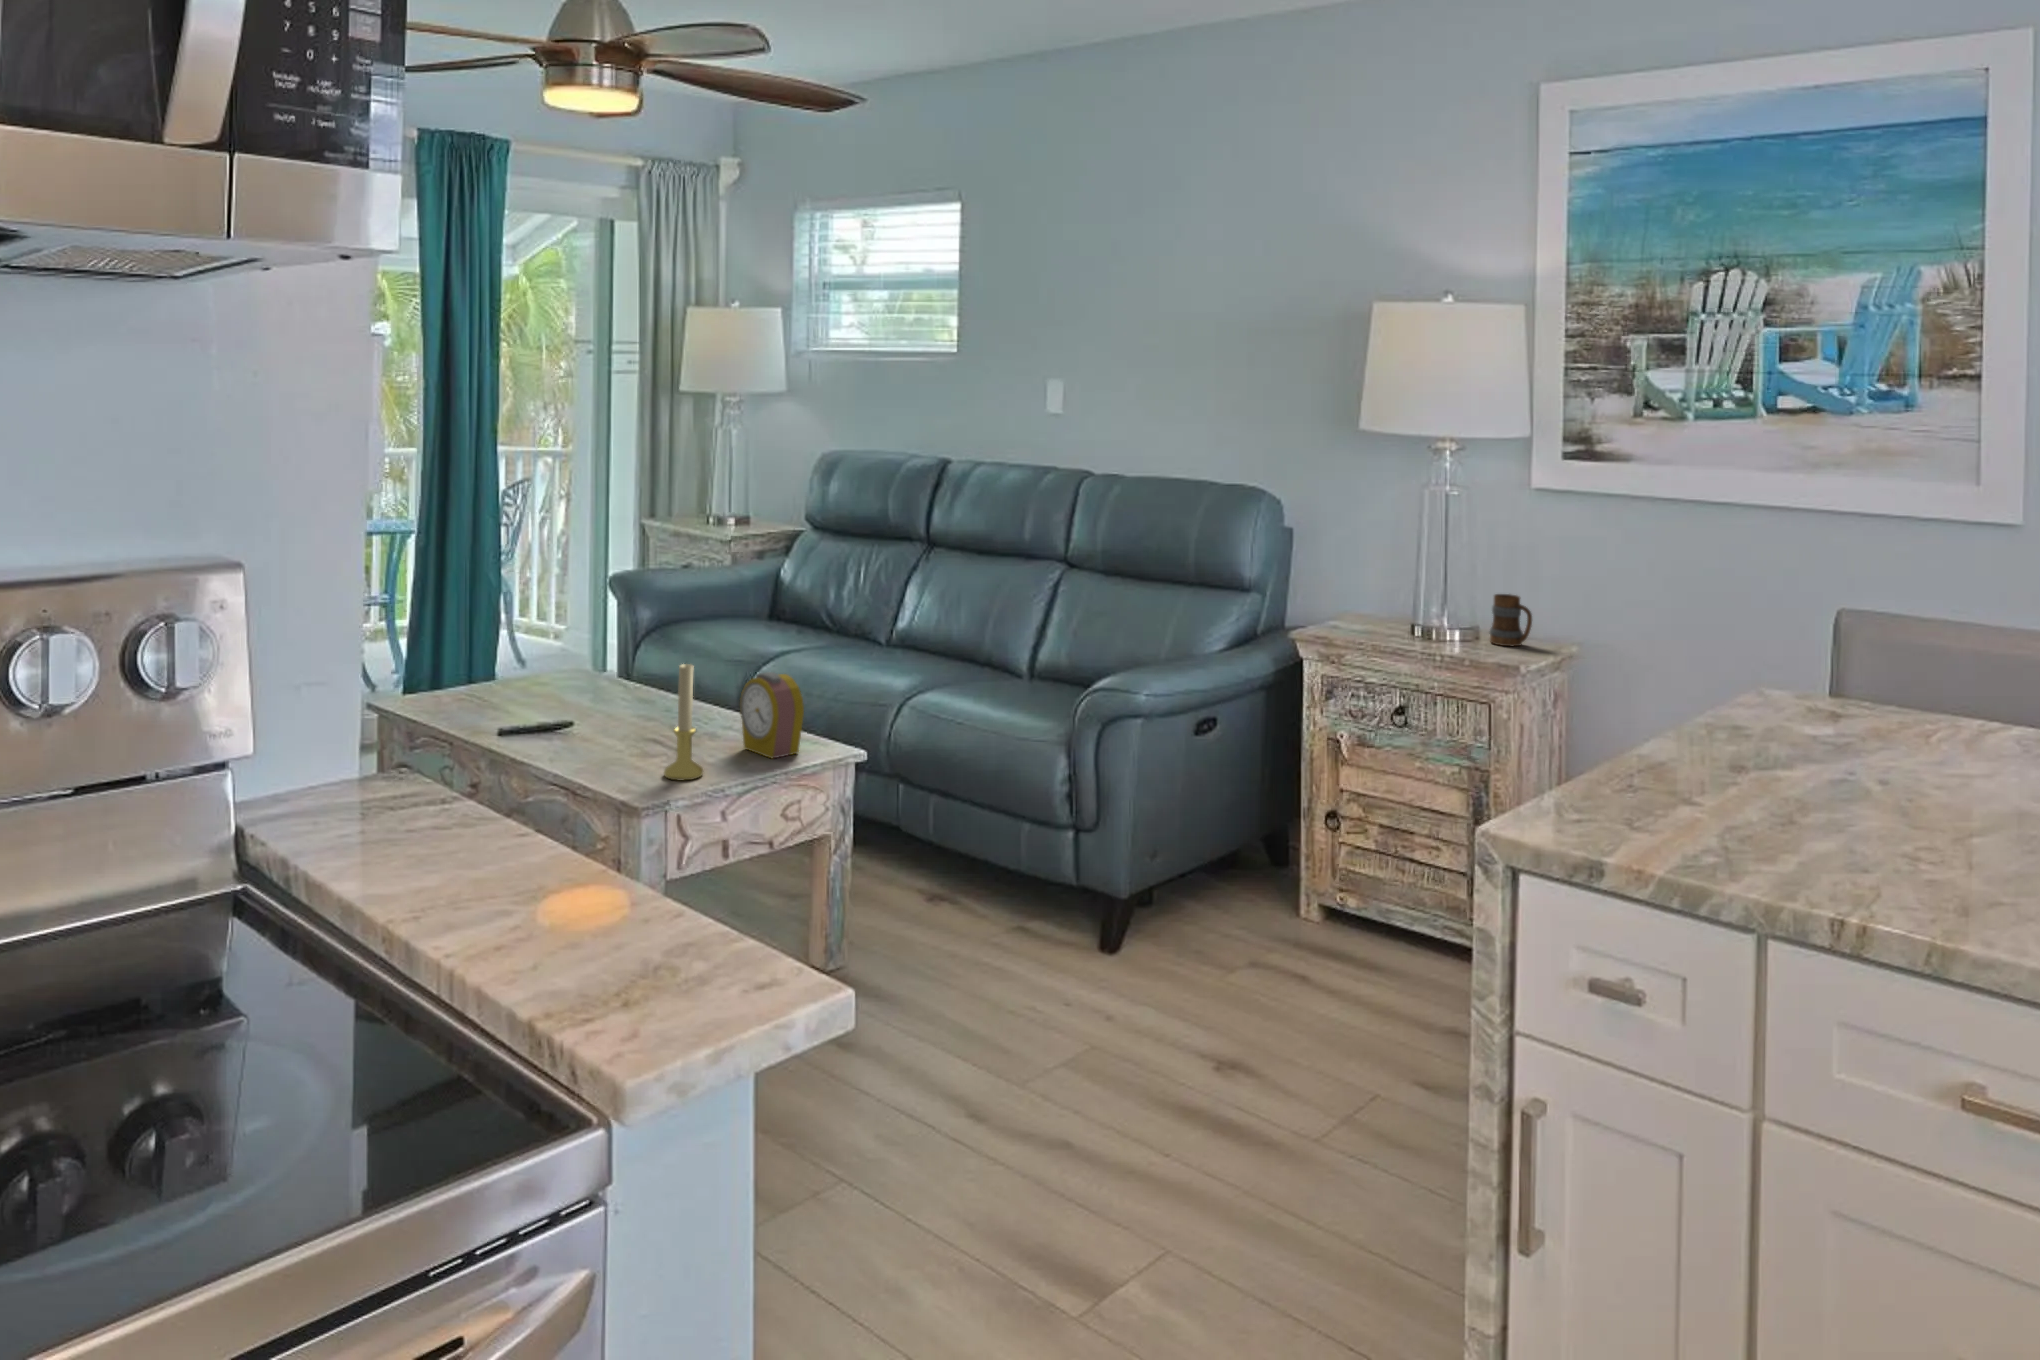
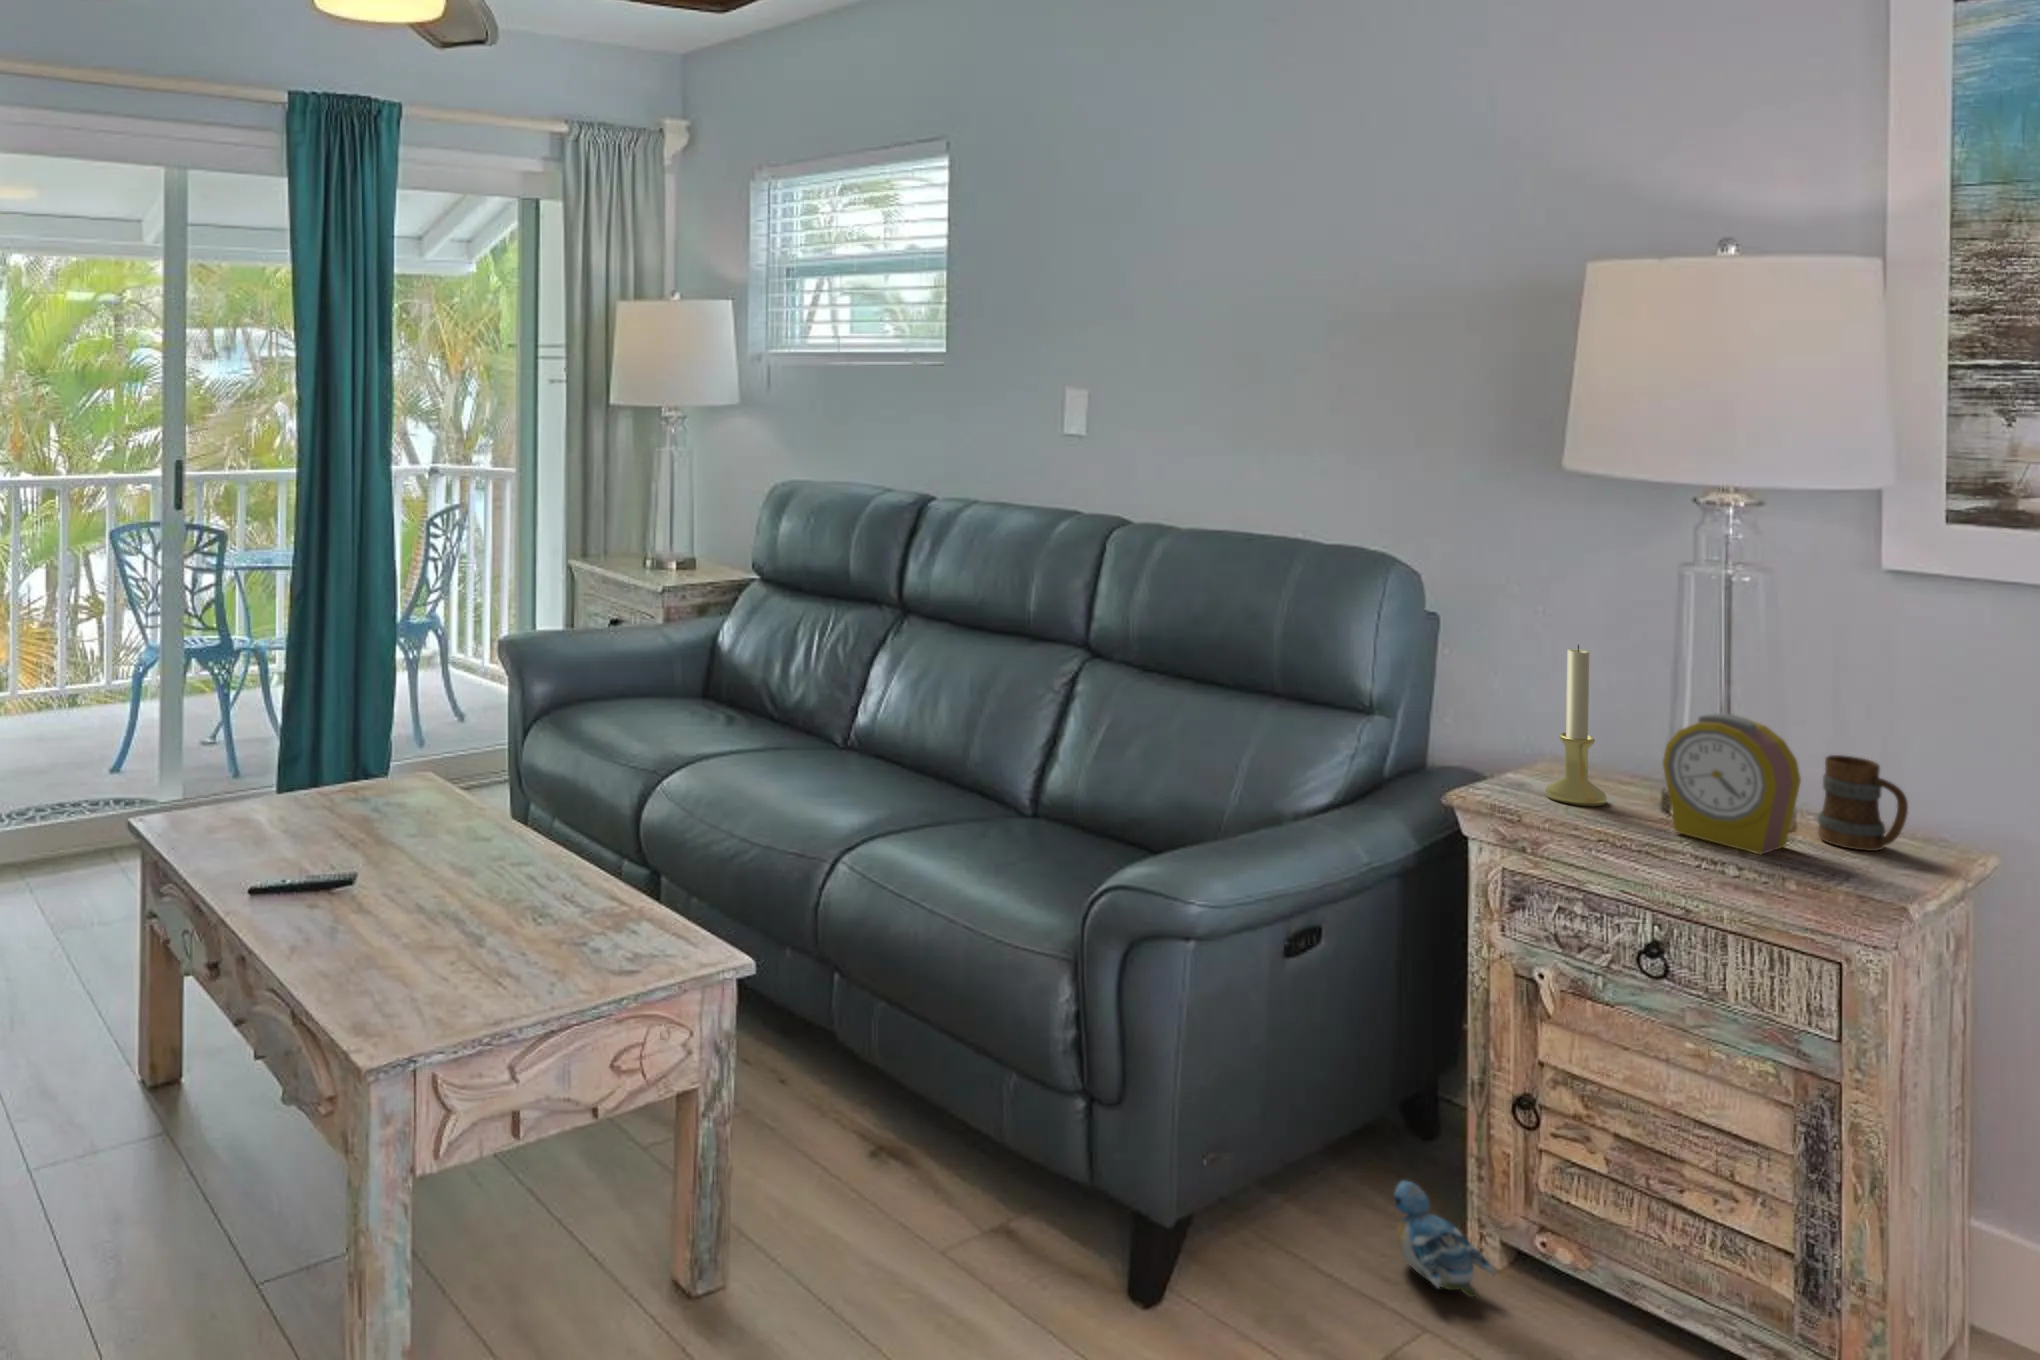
candle holder: present [664,664,704,780] -> present [1546,645,1607,807]
alarm clock: present [740,672,804,758] -> present [1663,714,1801,855]
plush toy: none [1258,873,1314,932] -> present [1394,1181,1496,1298]

